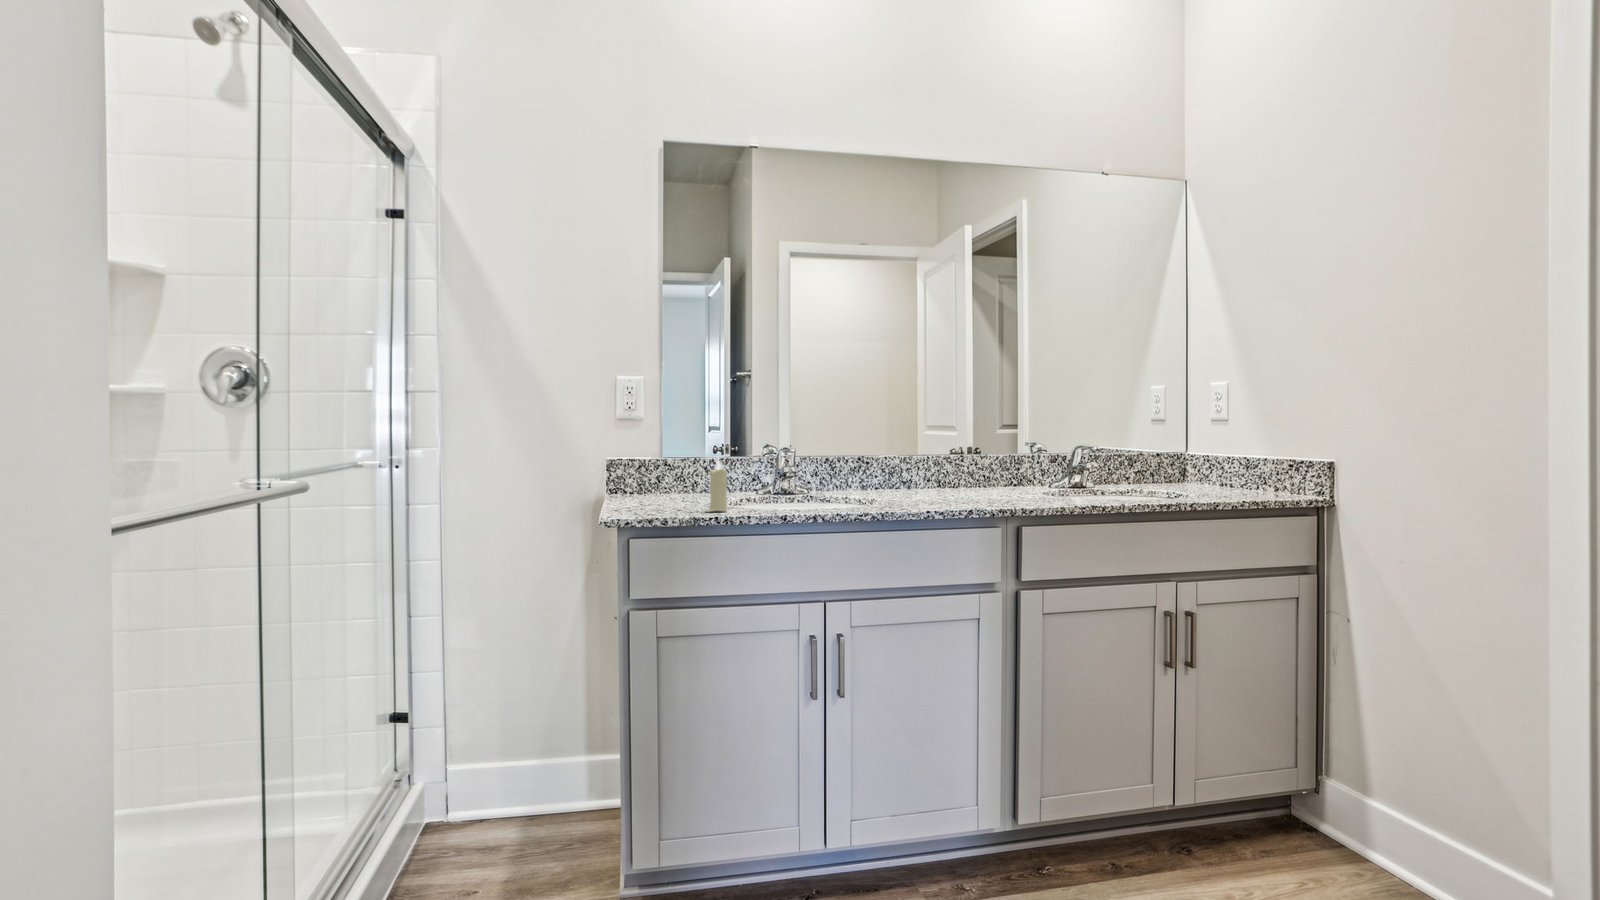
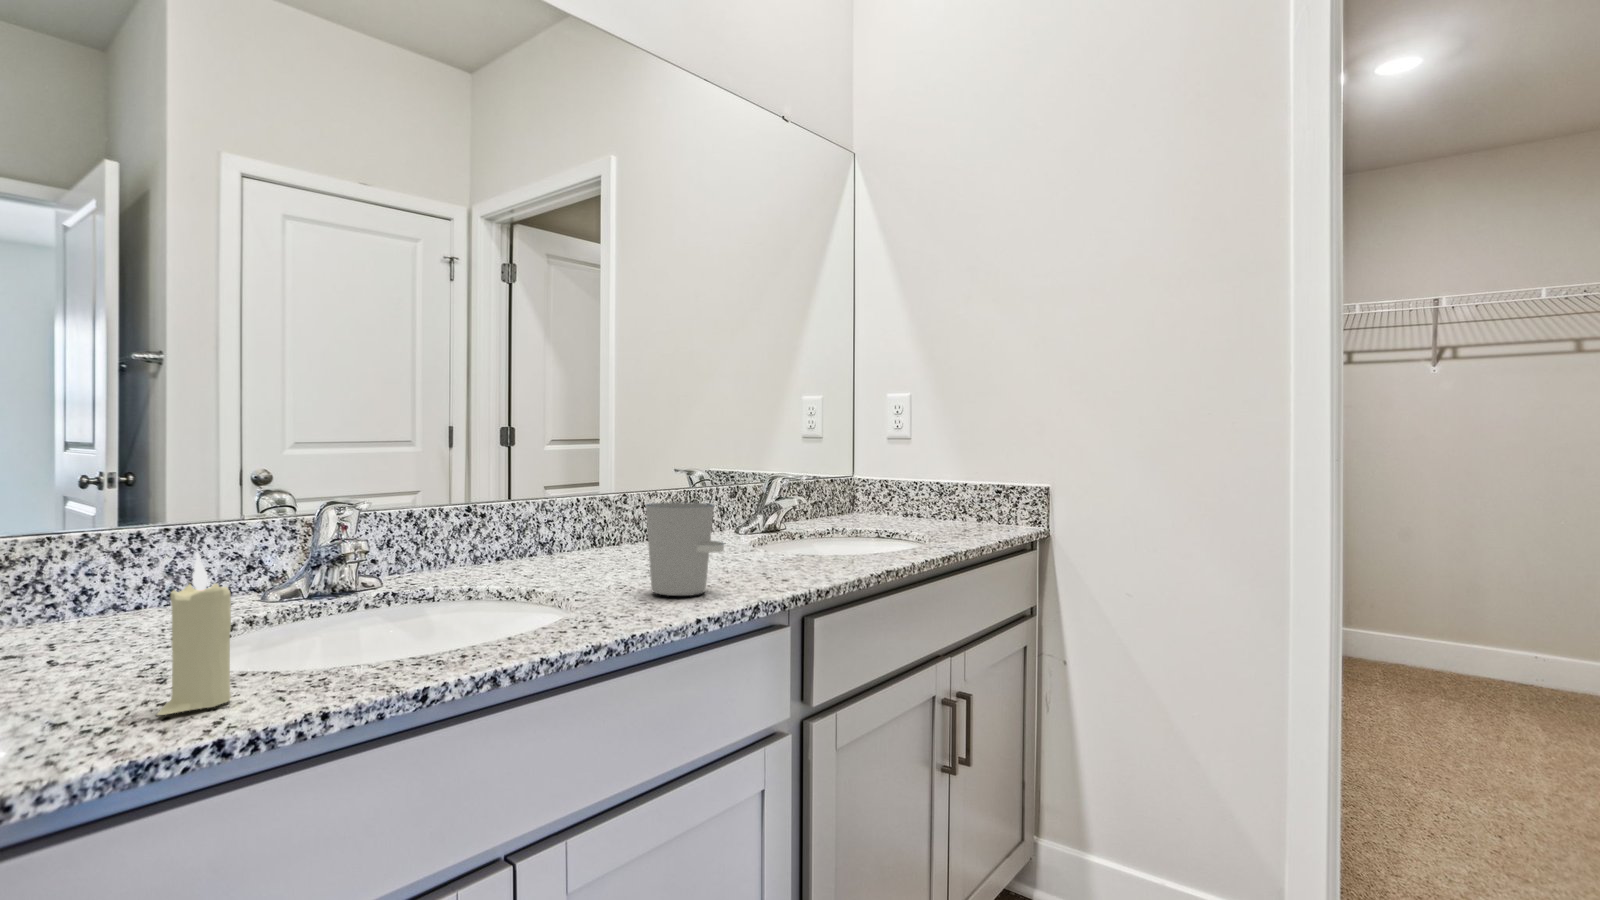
cup: none [922,454,964,505] -> present [646,503,724,596]

